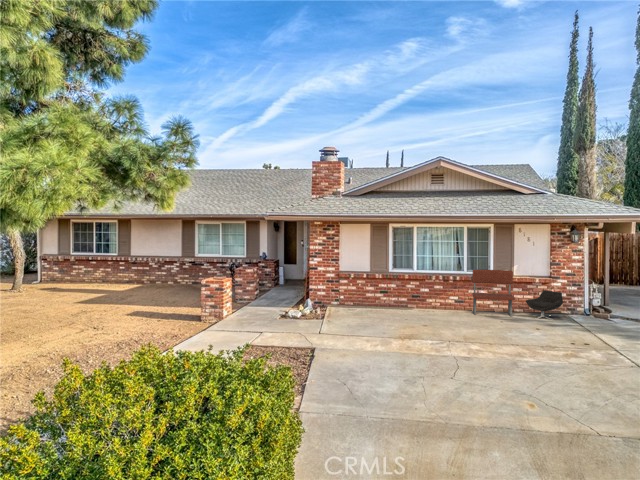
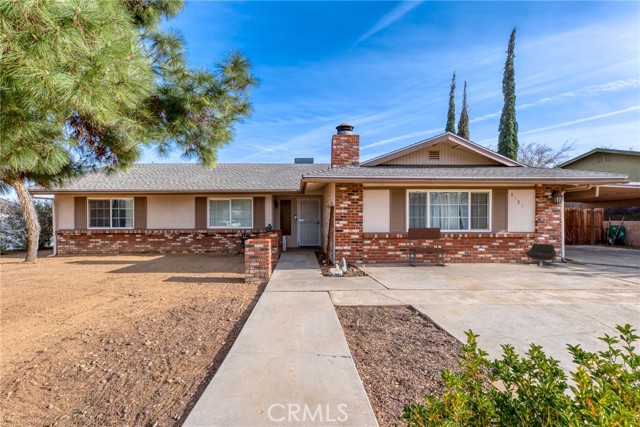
bench: present [472,270,515,316] -> present [408,228,449,267]

